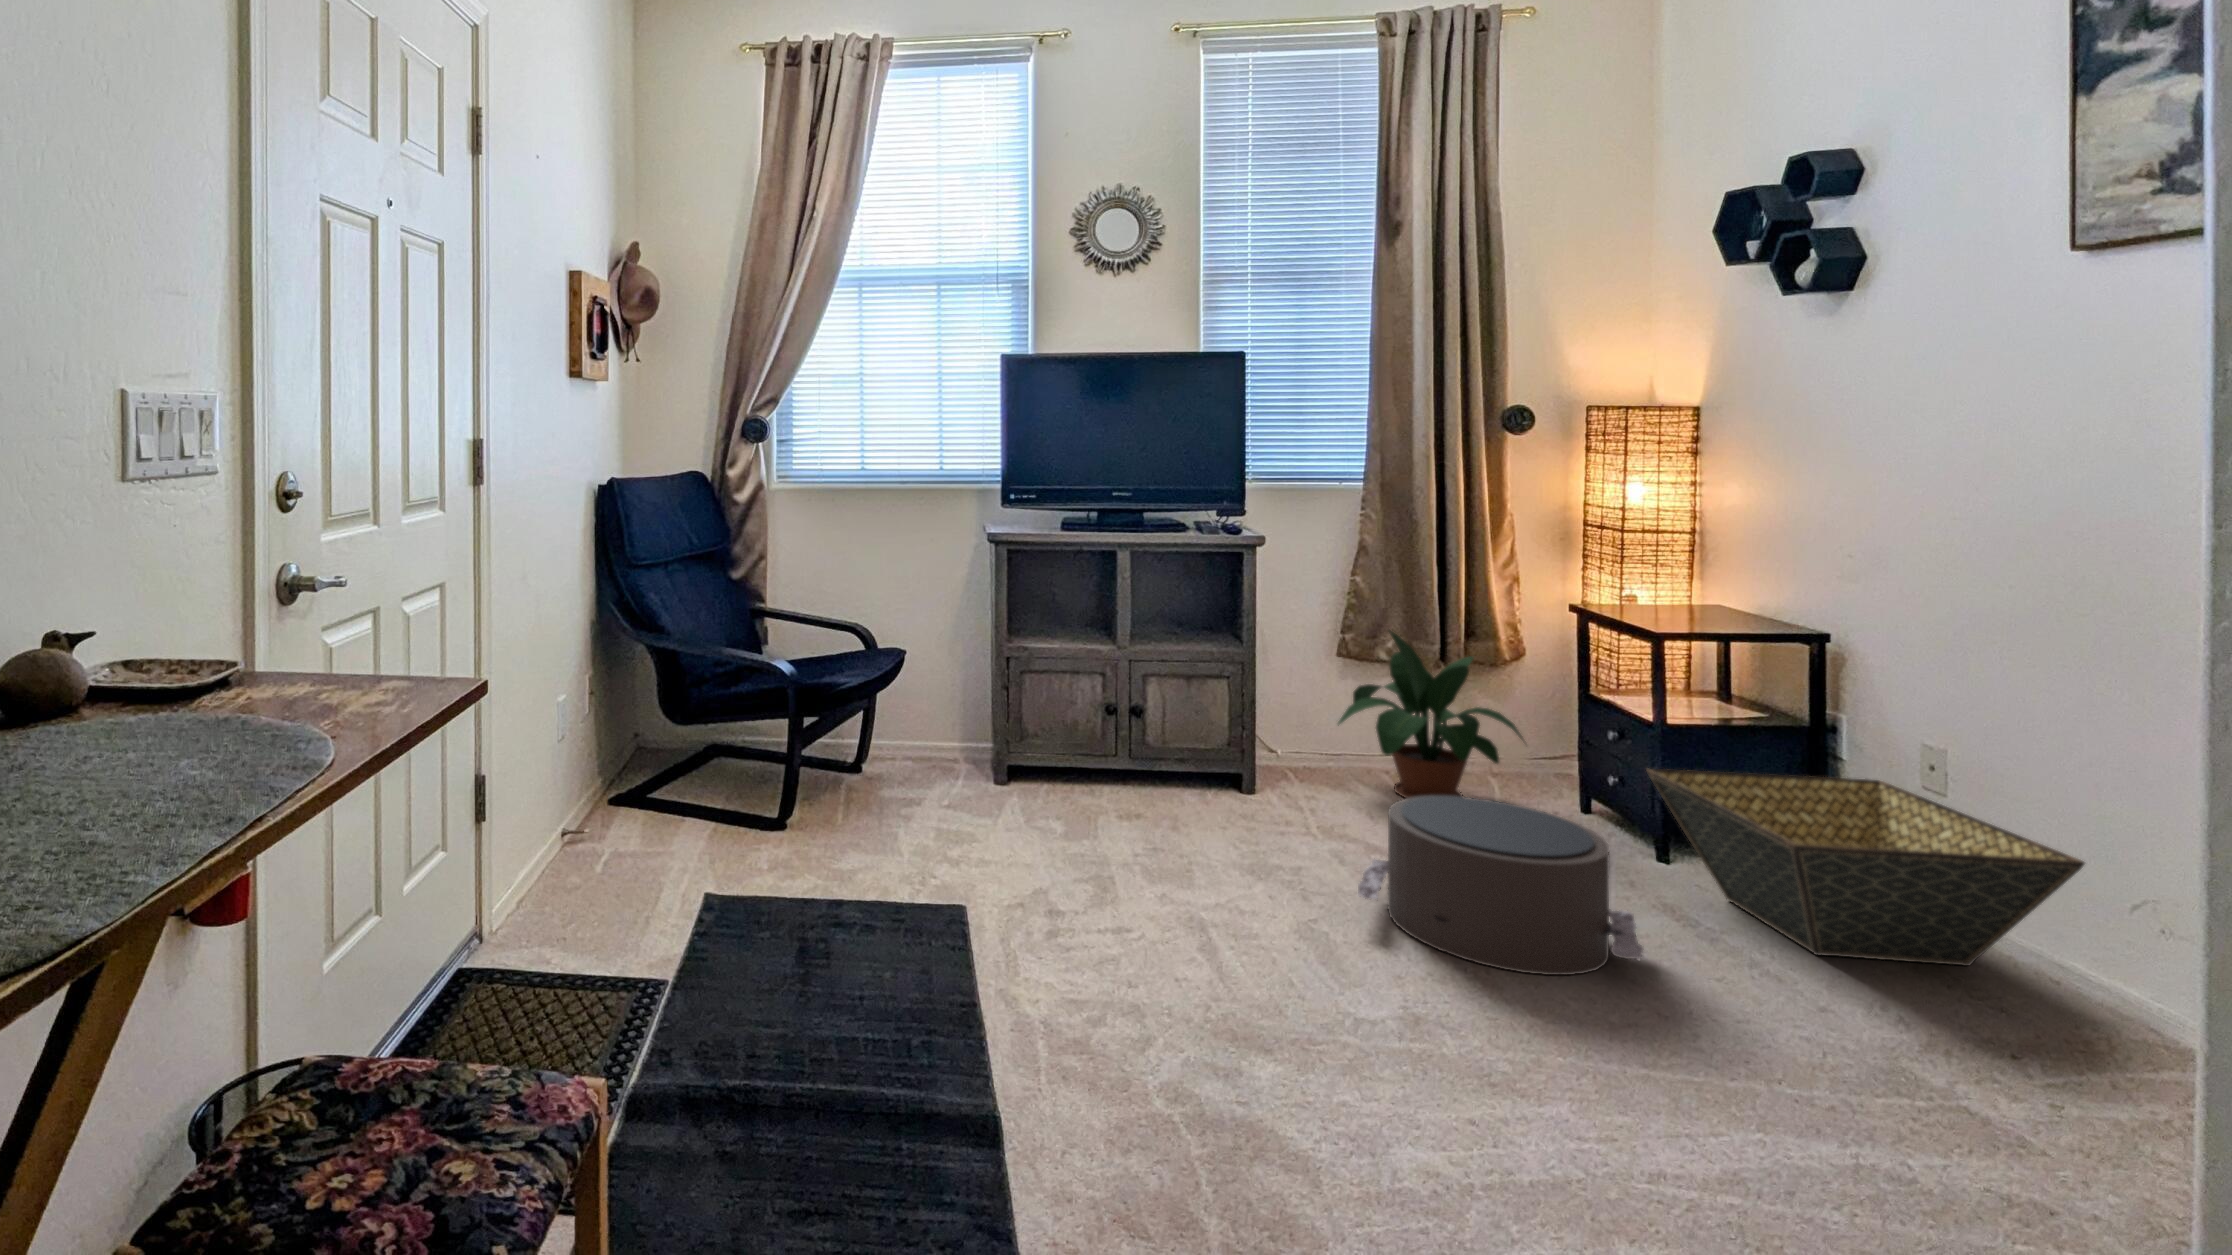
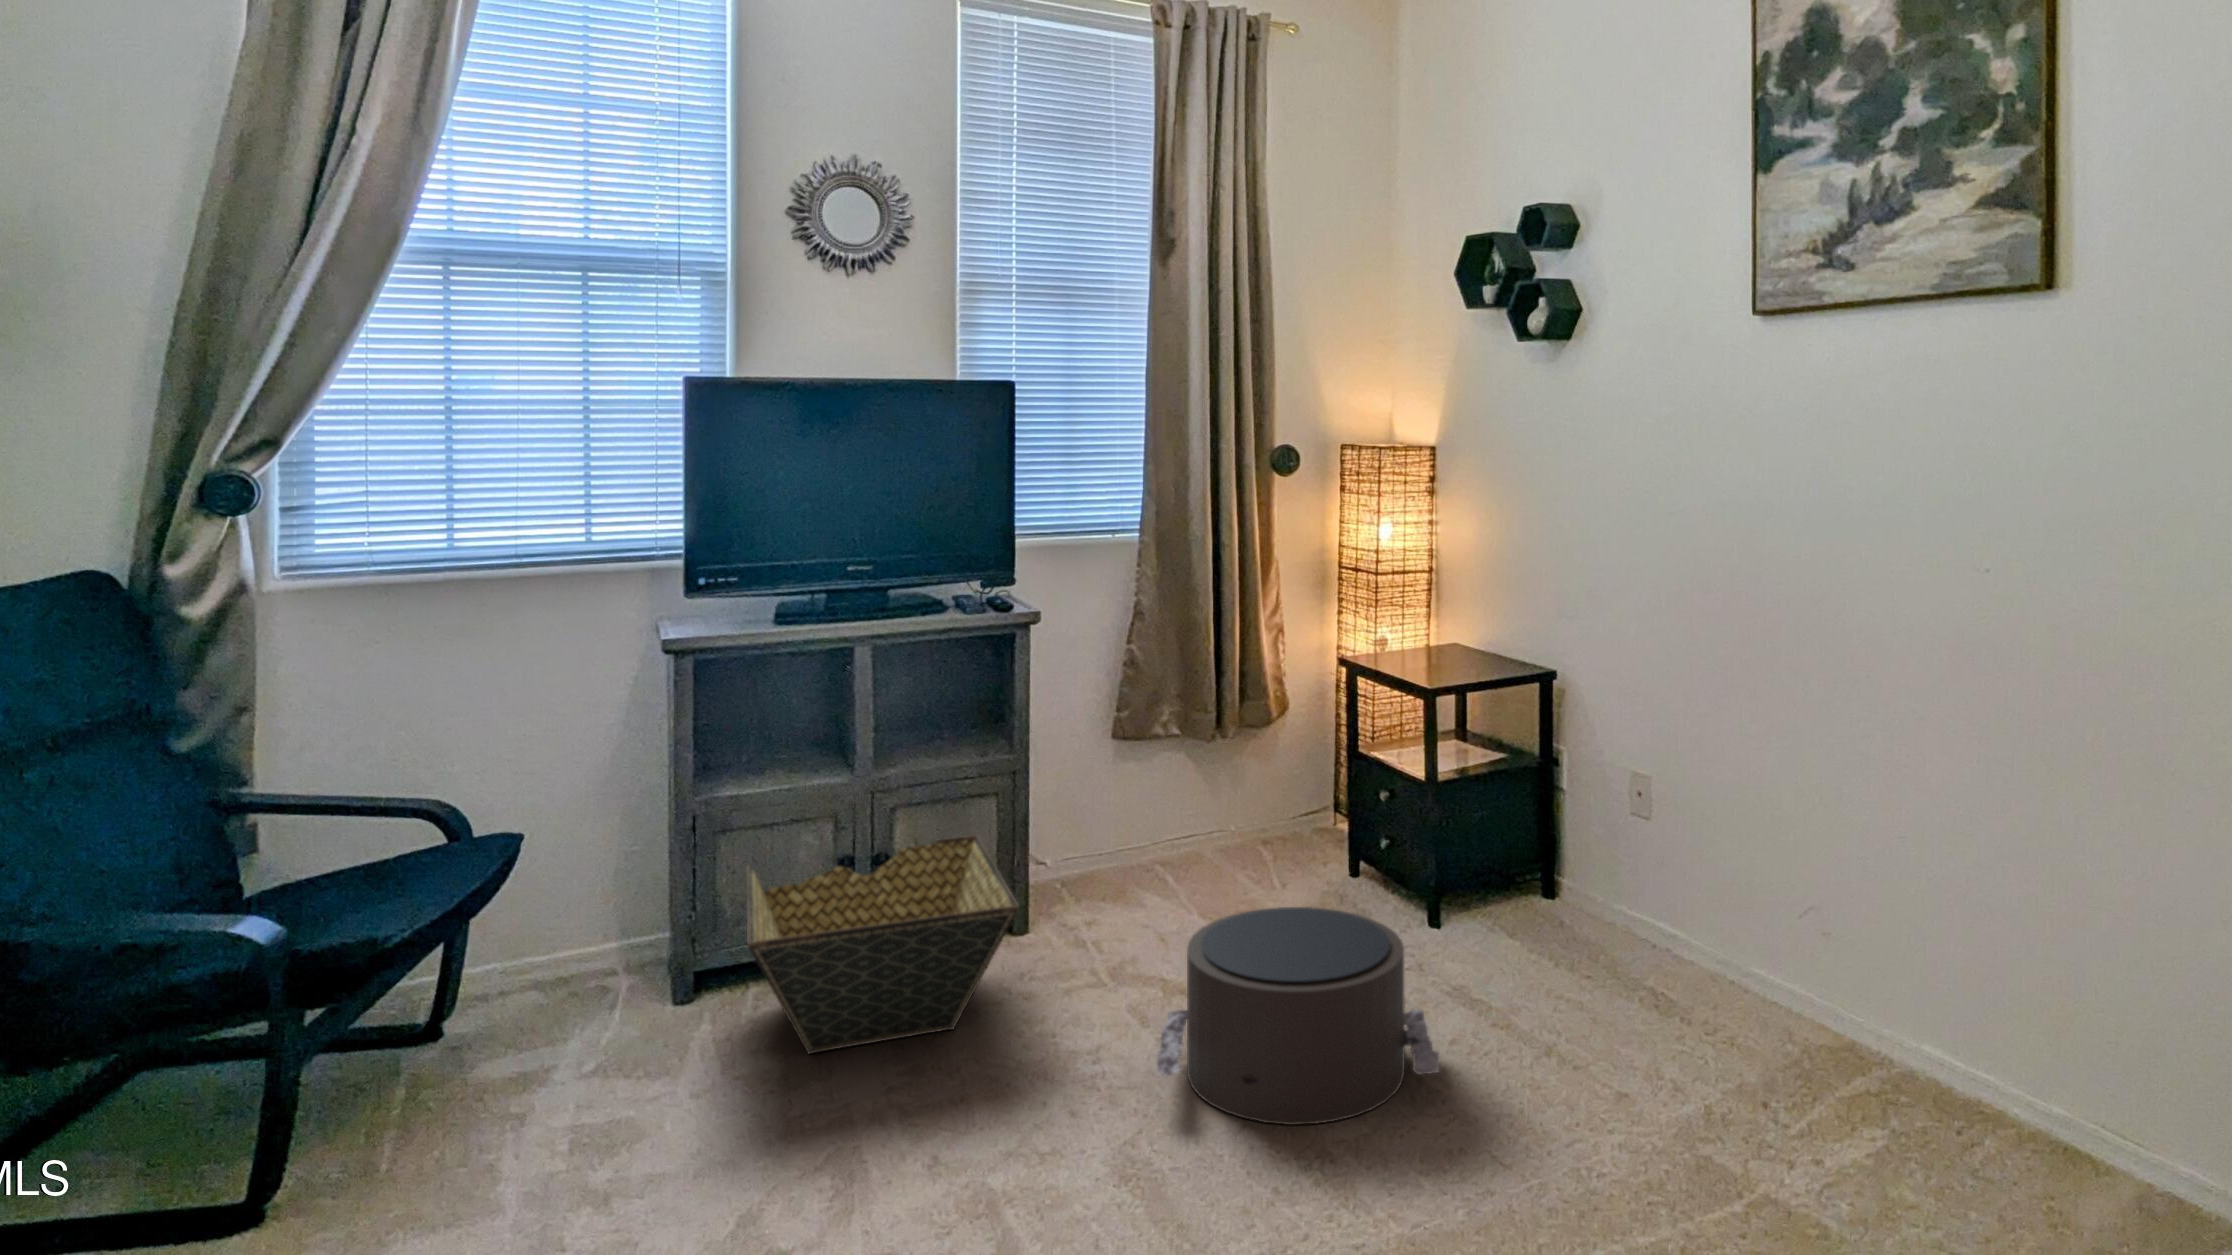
potted plant: present [1338,630,1523,798] -> none [1116,708,1303,907]
basket: present [1647,769,2085,966] -> present [746,836,1019,1054]

